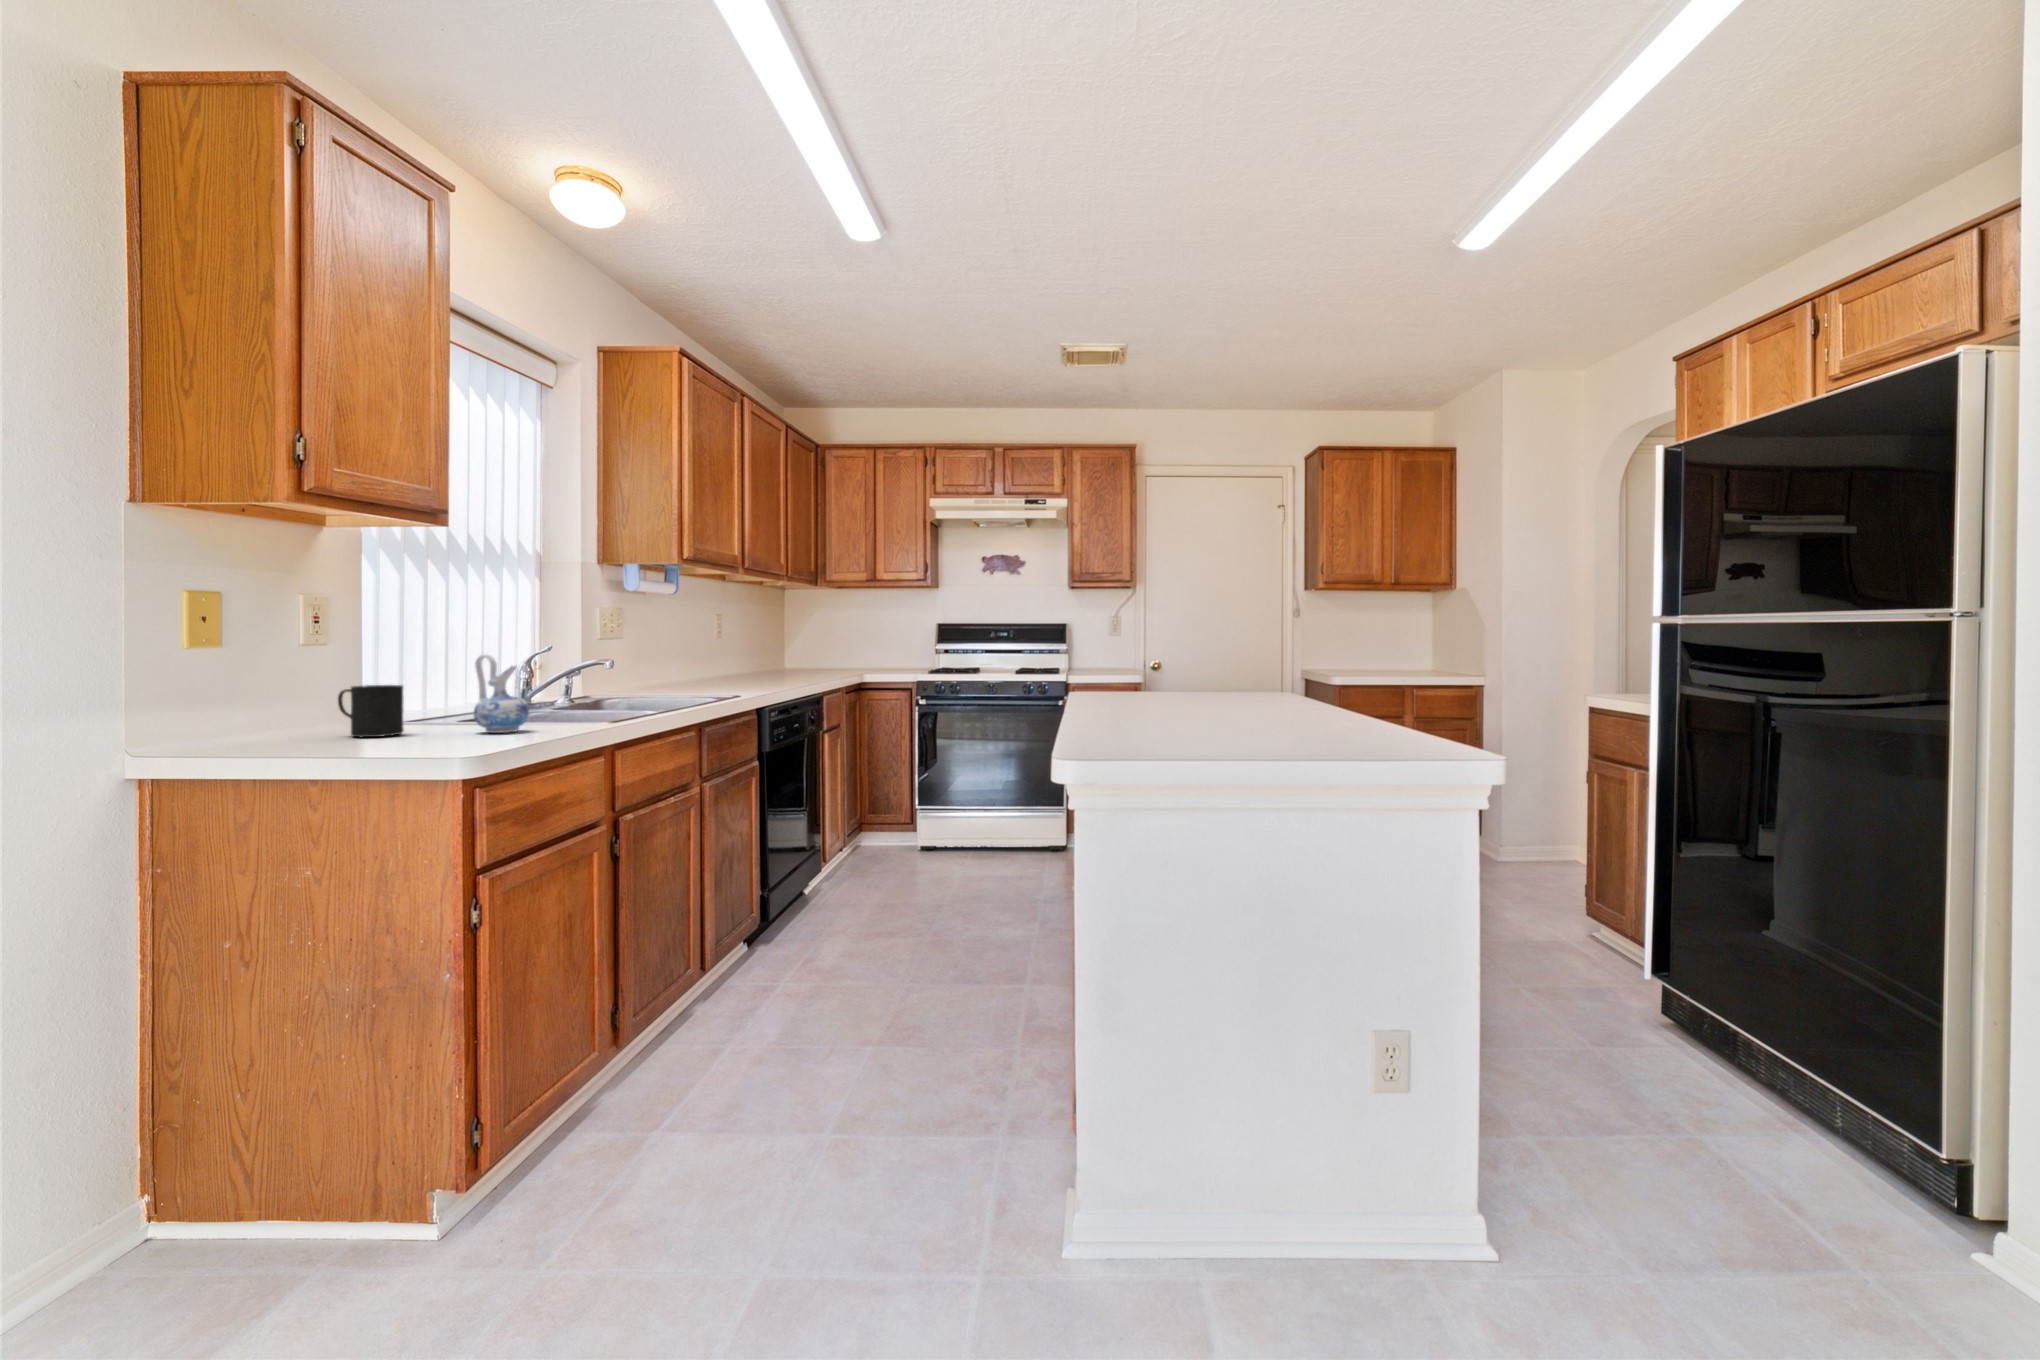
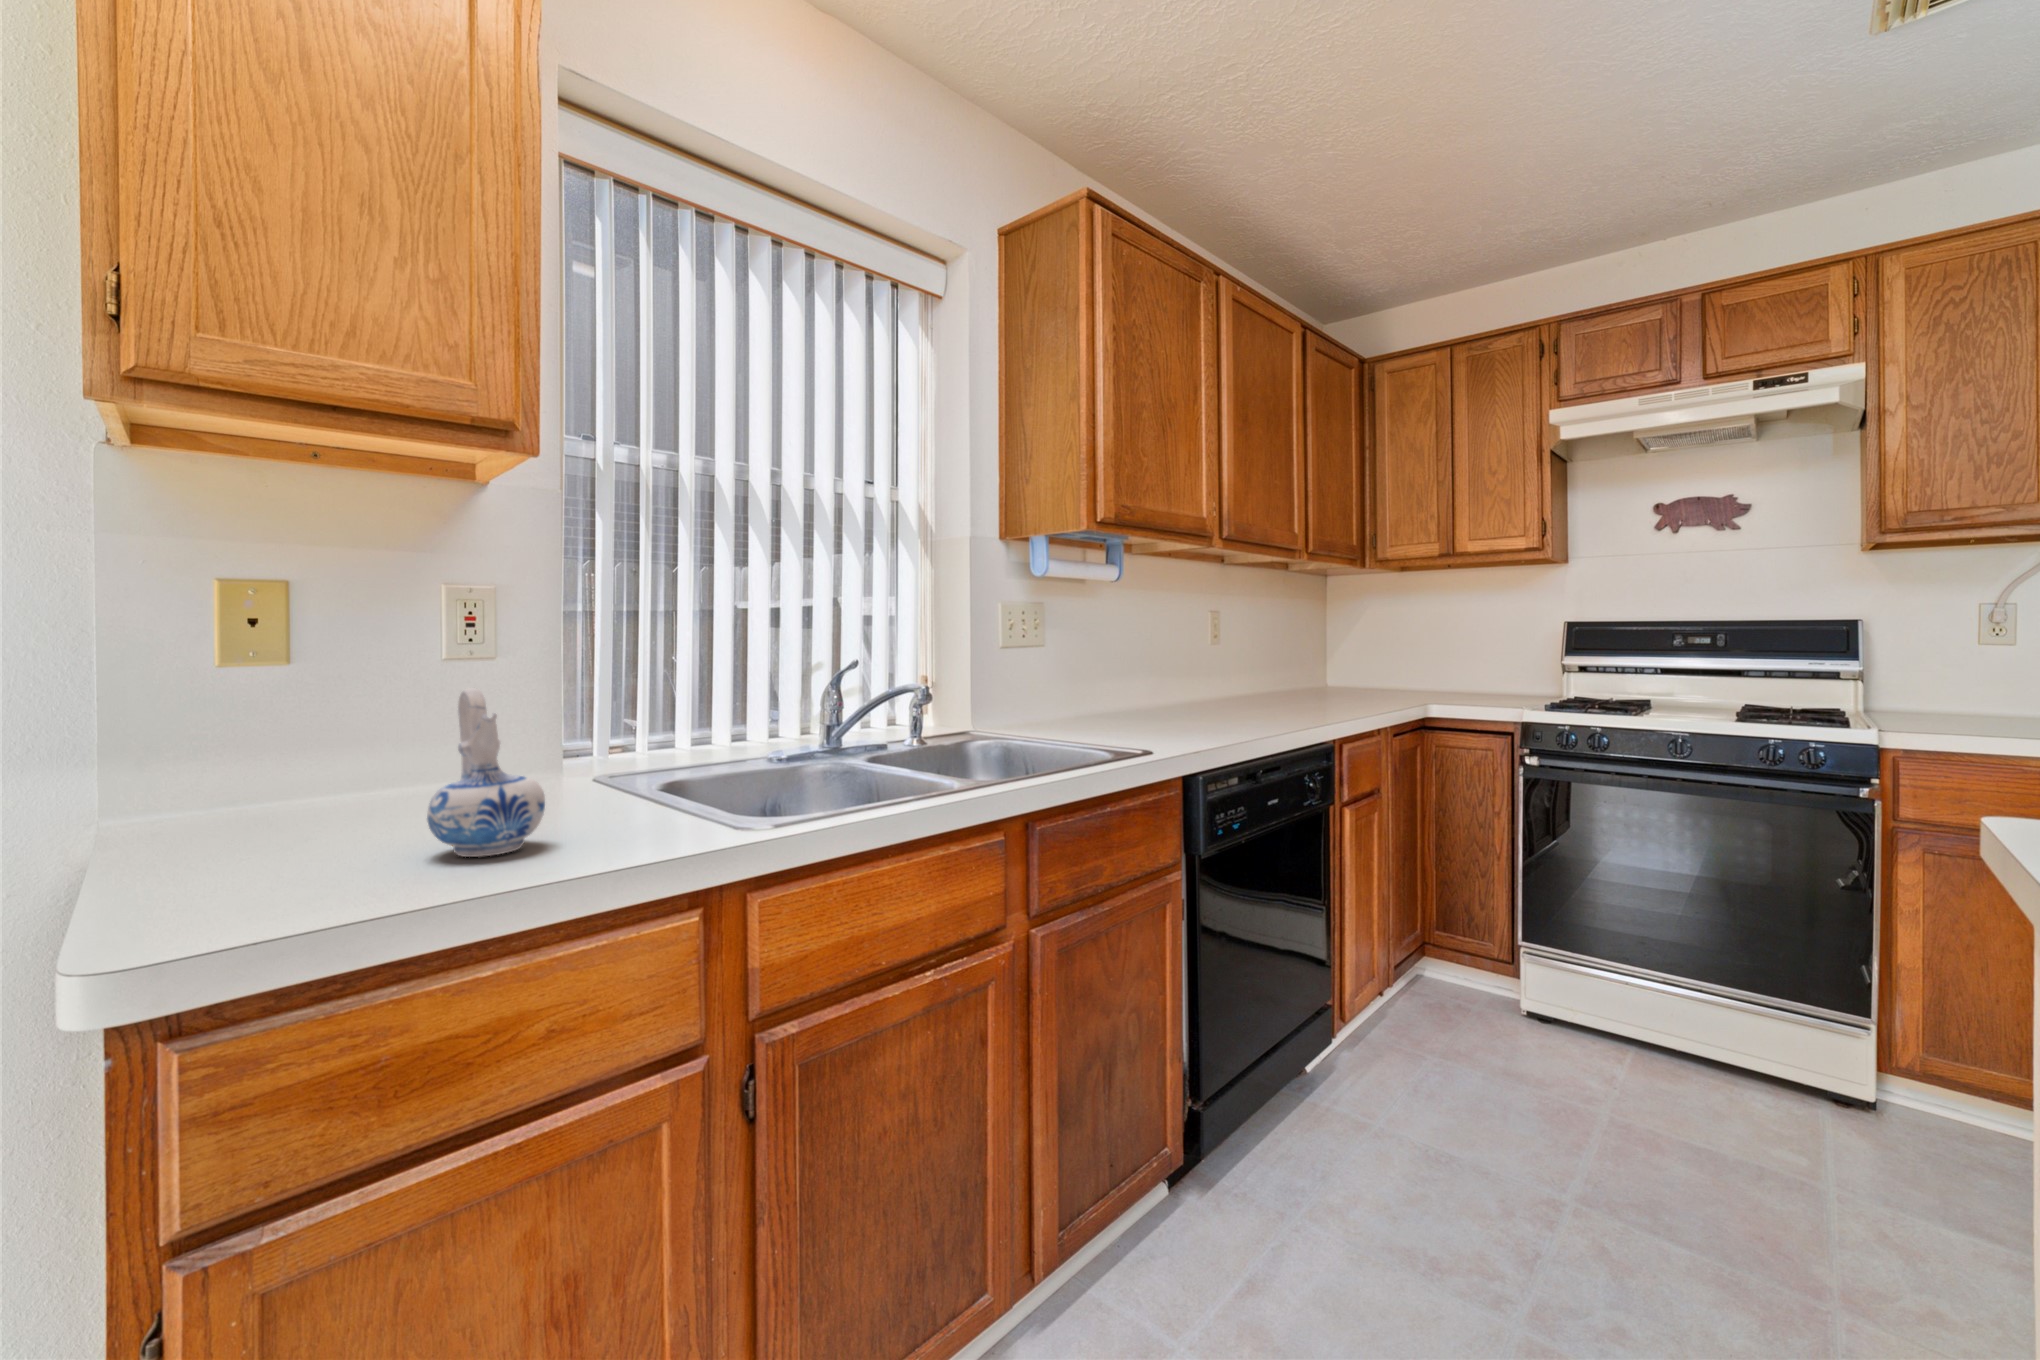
mug: present [338,685,404,738] -> none [273,740,376,846]

